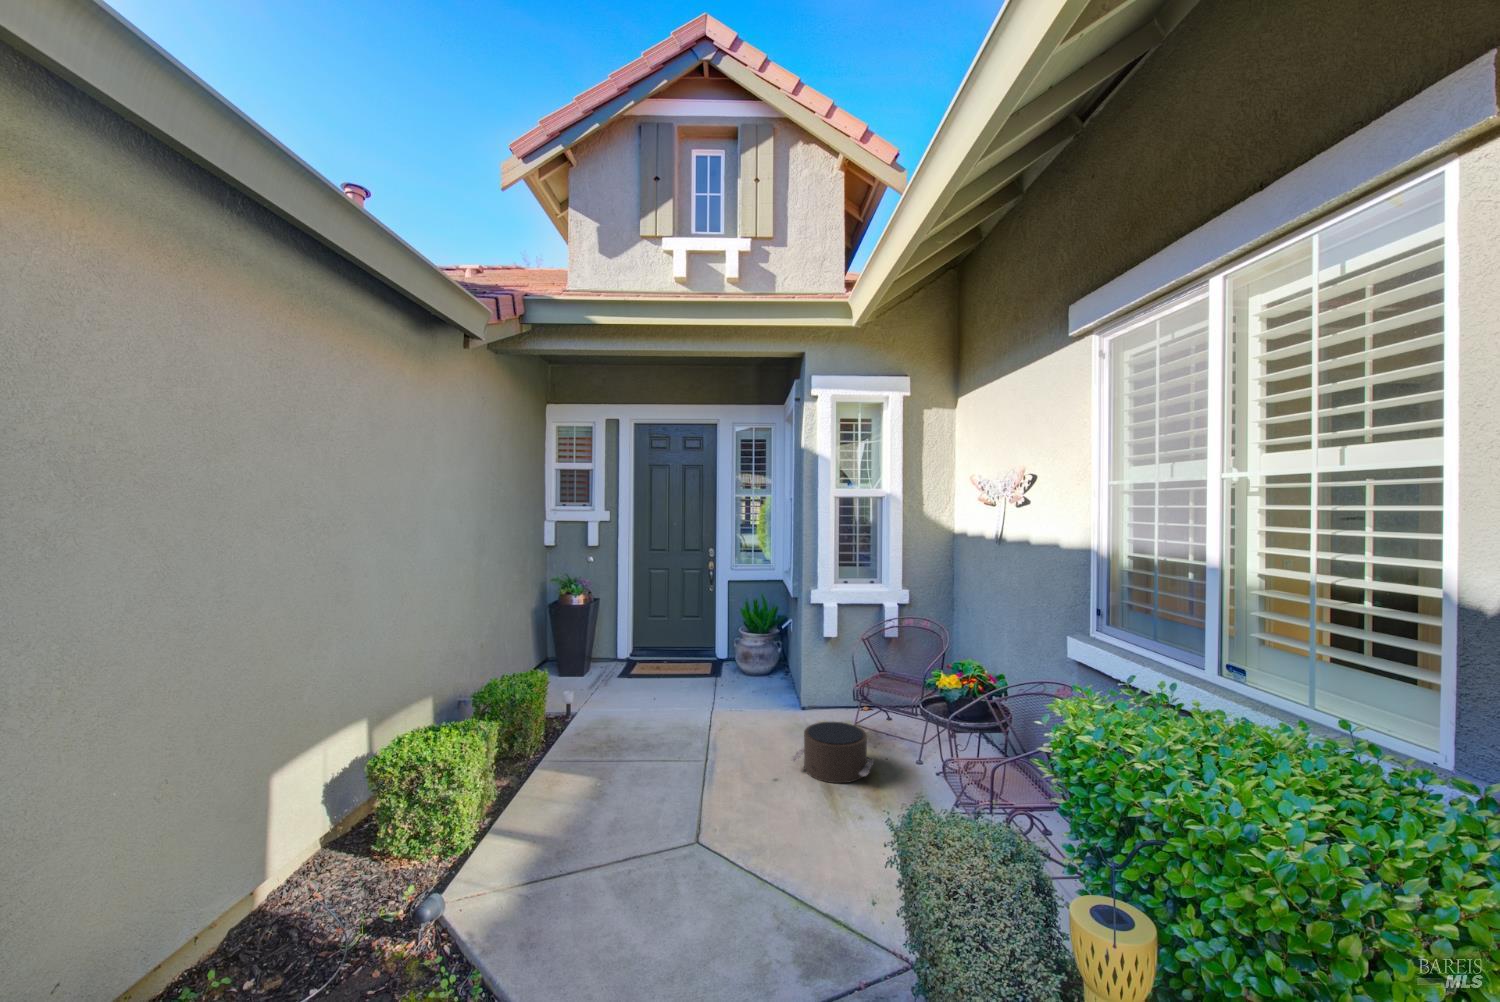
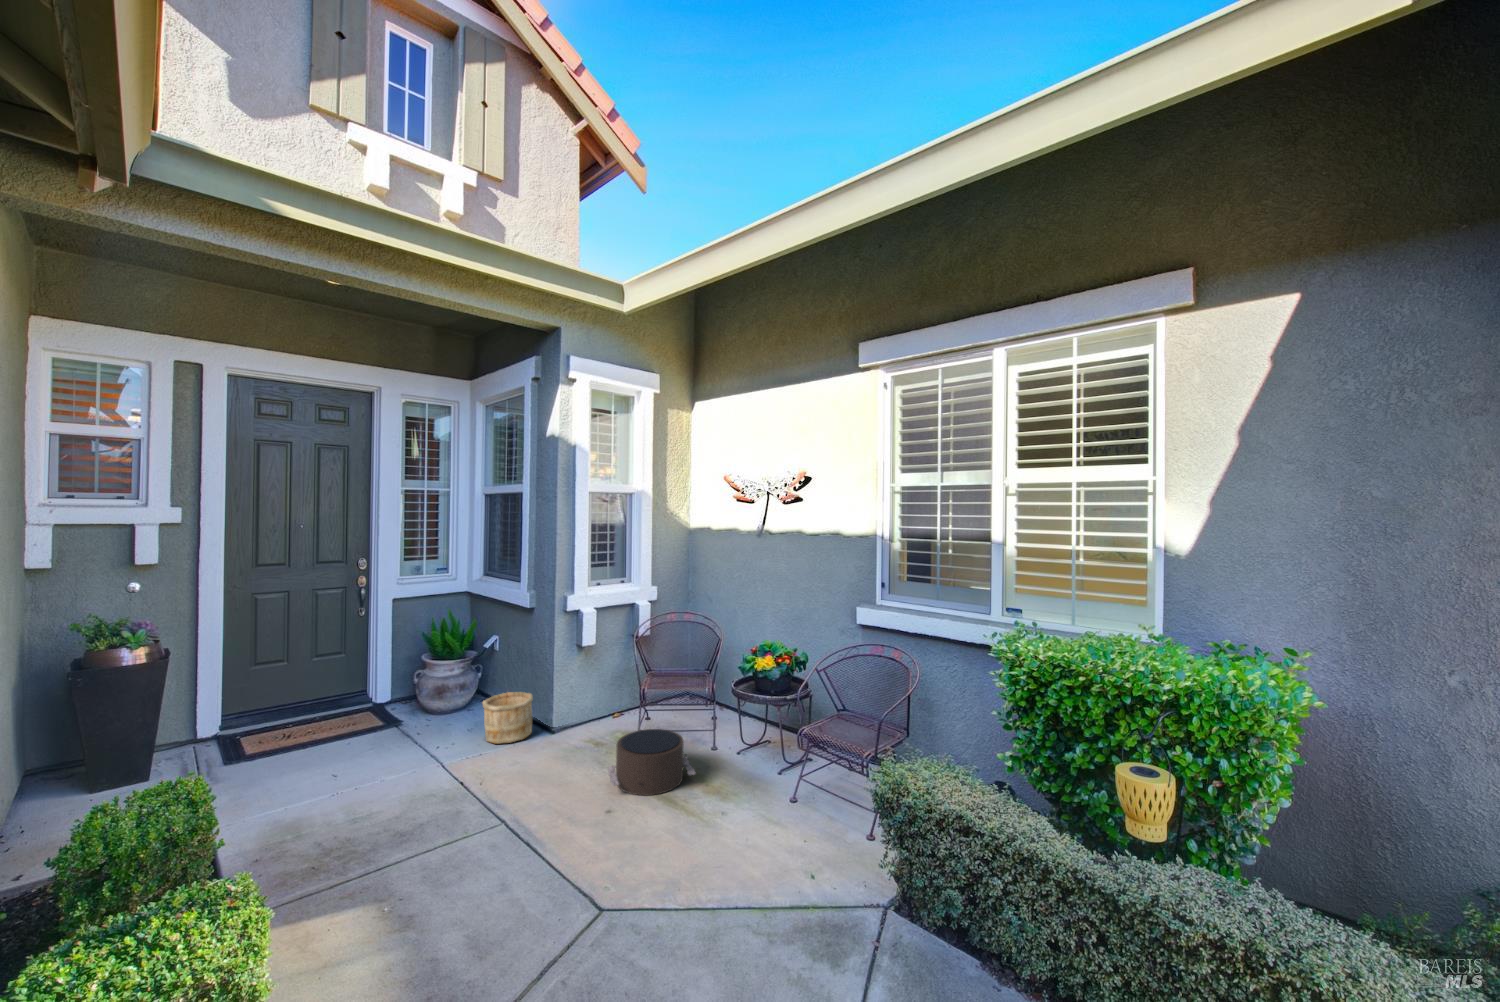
wooden bucket: none [751,666,792,707] -> present [483,692,533,744]

